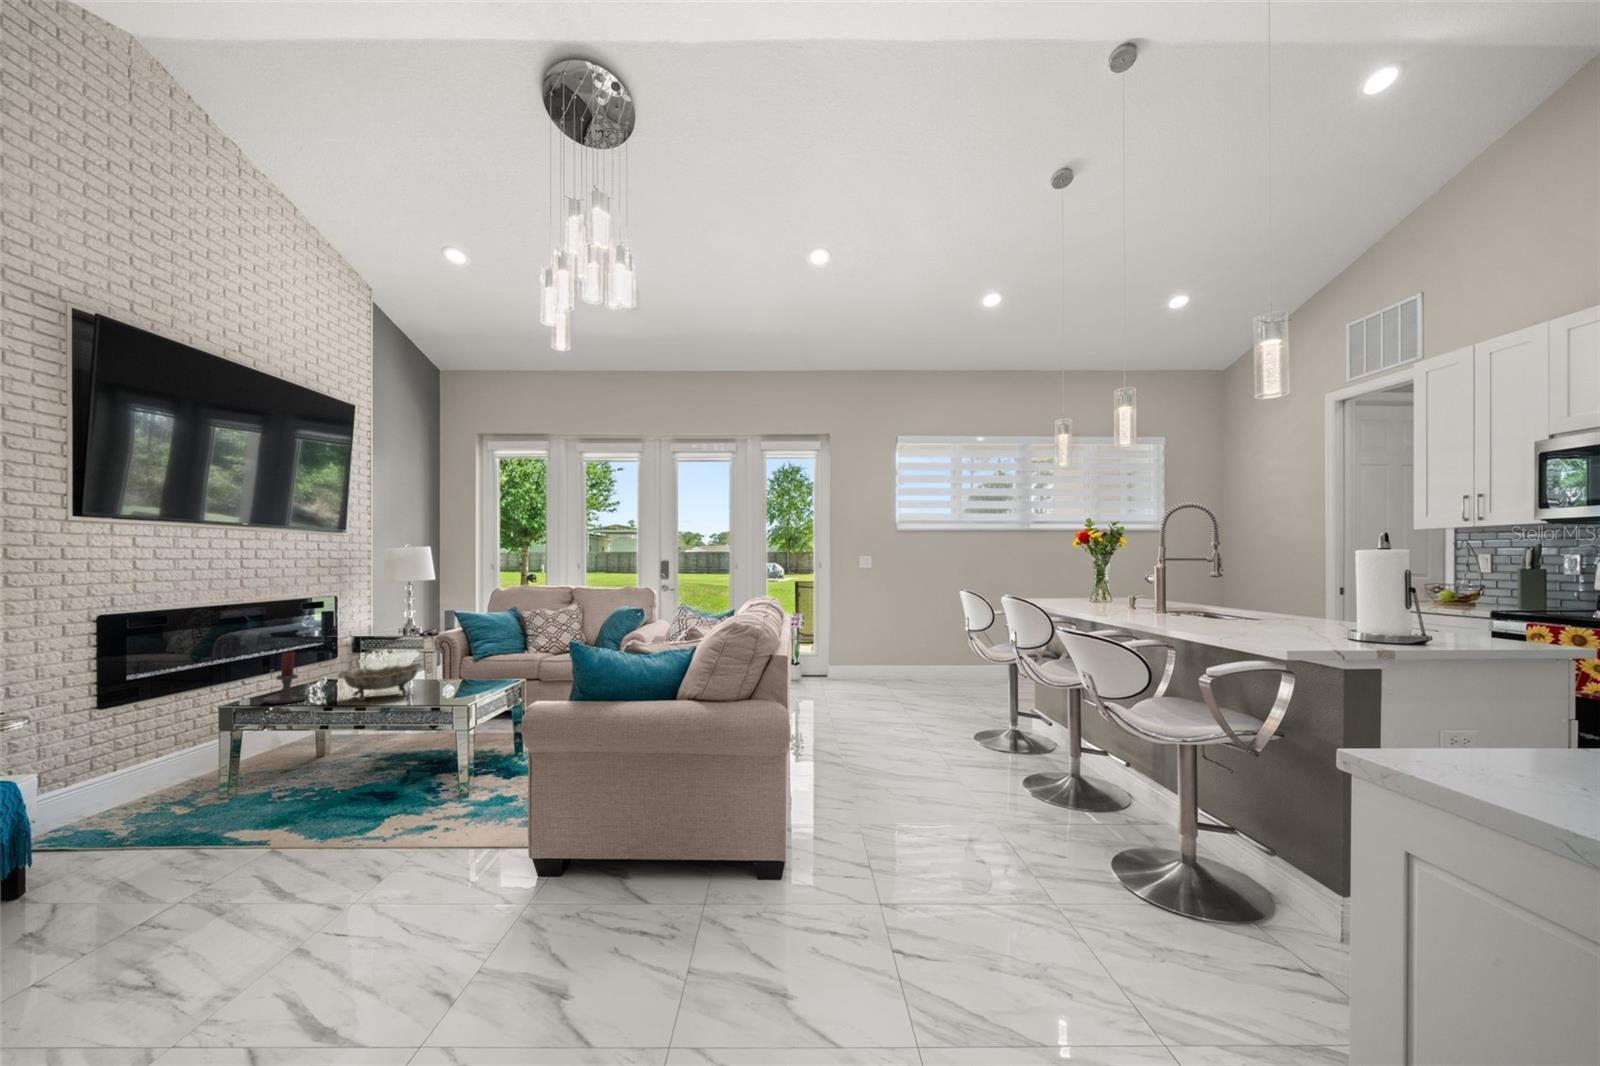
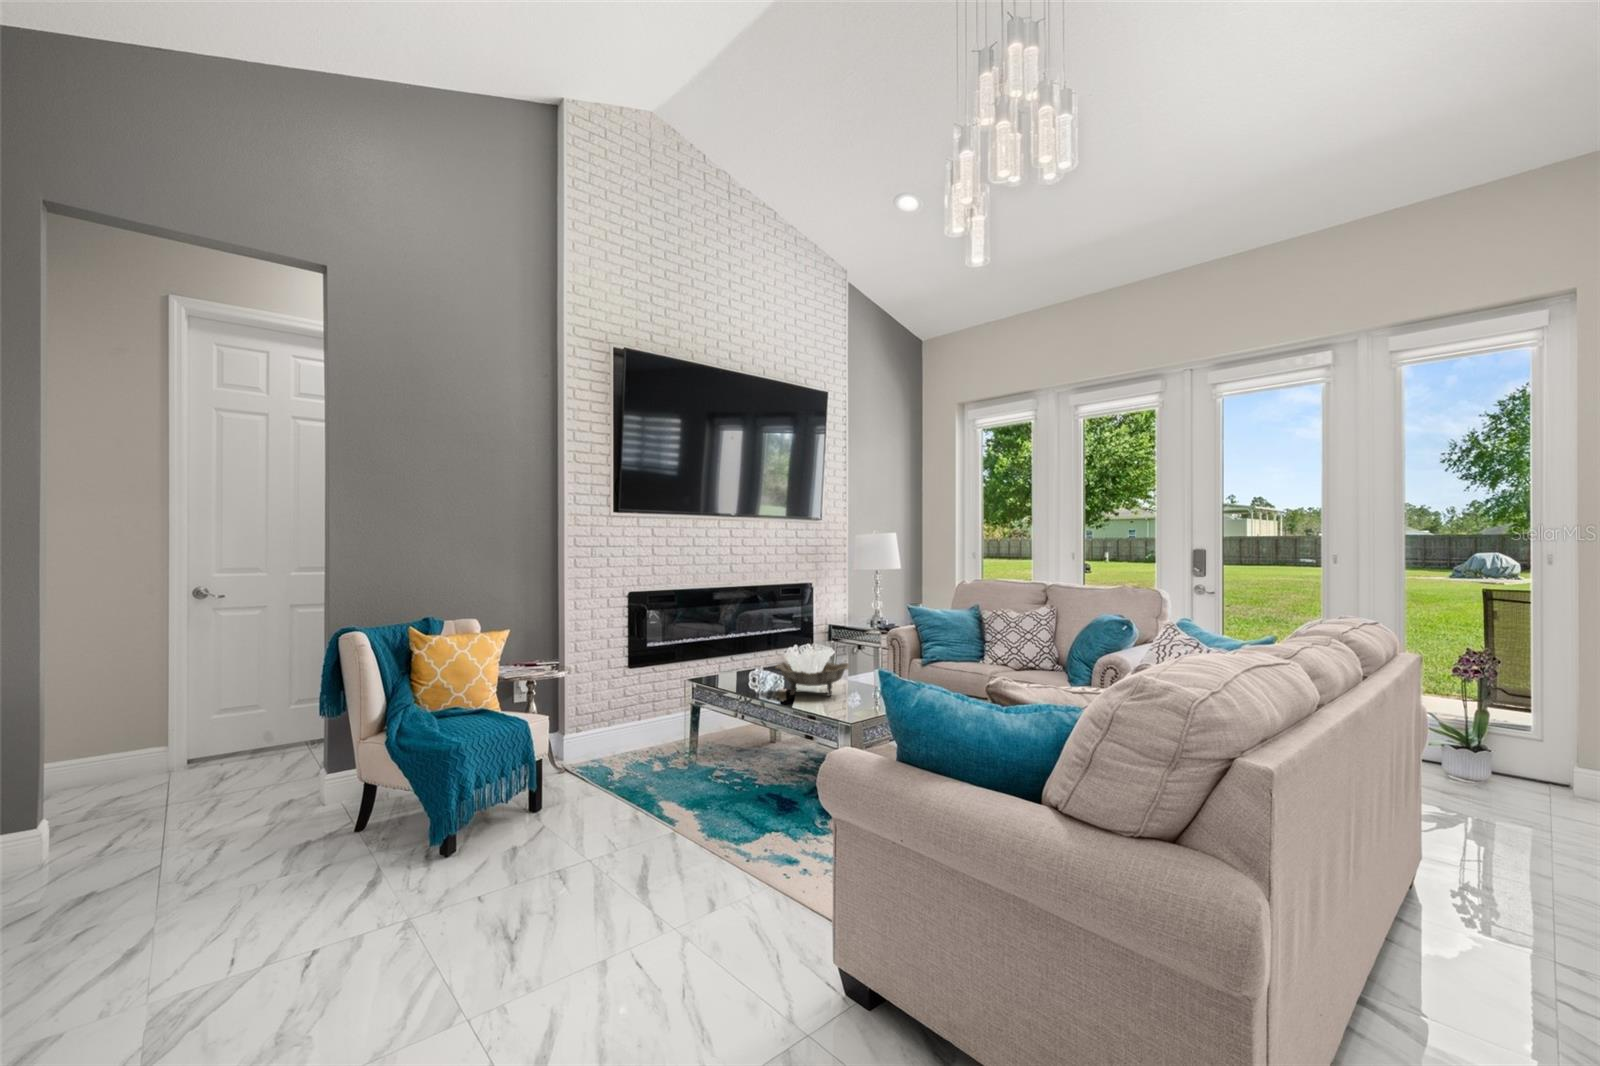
candle holder: present [264,652,315,704] -> none [725,638,765,686]

